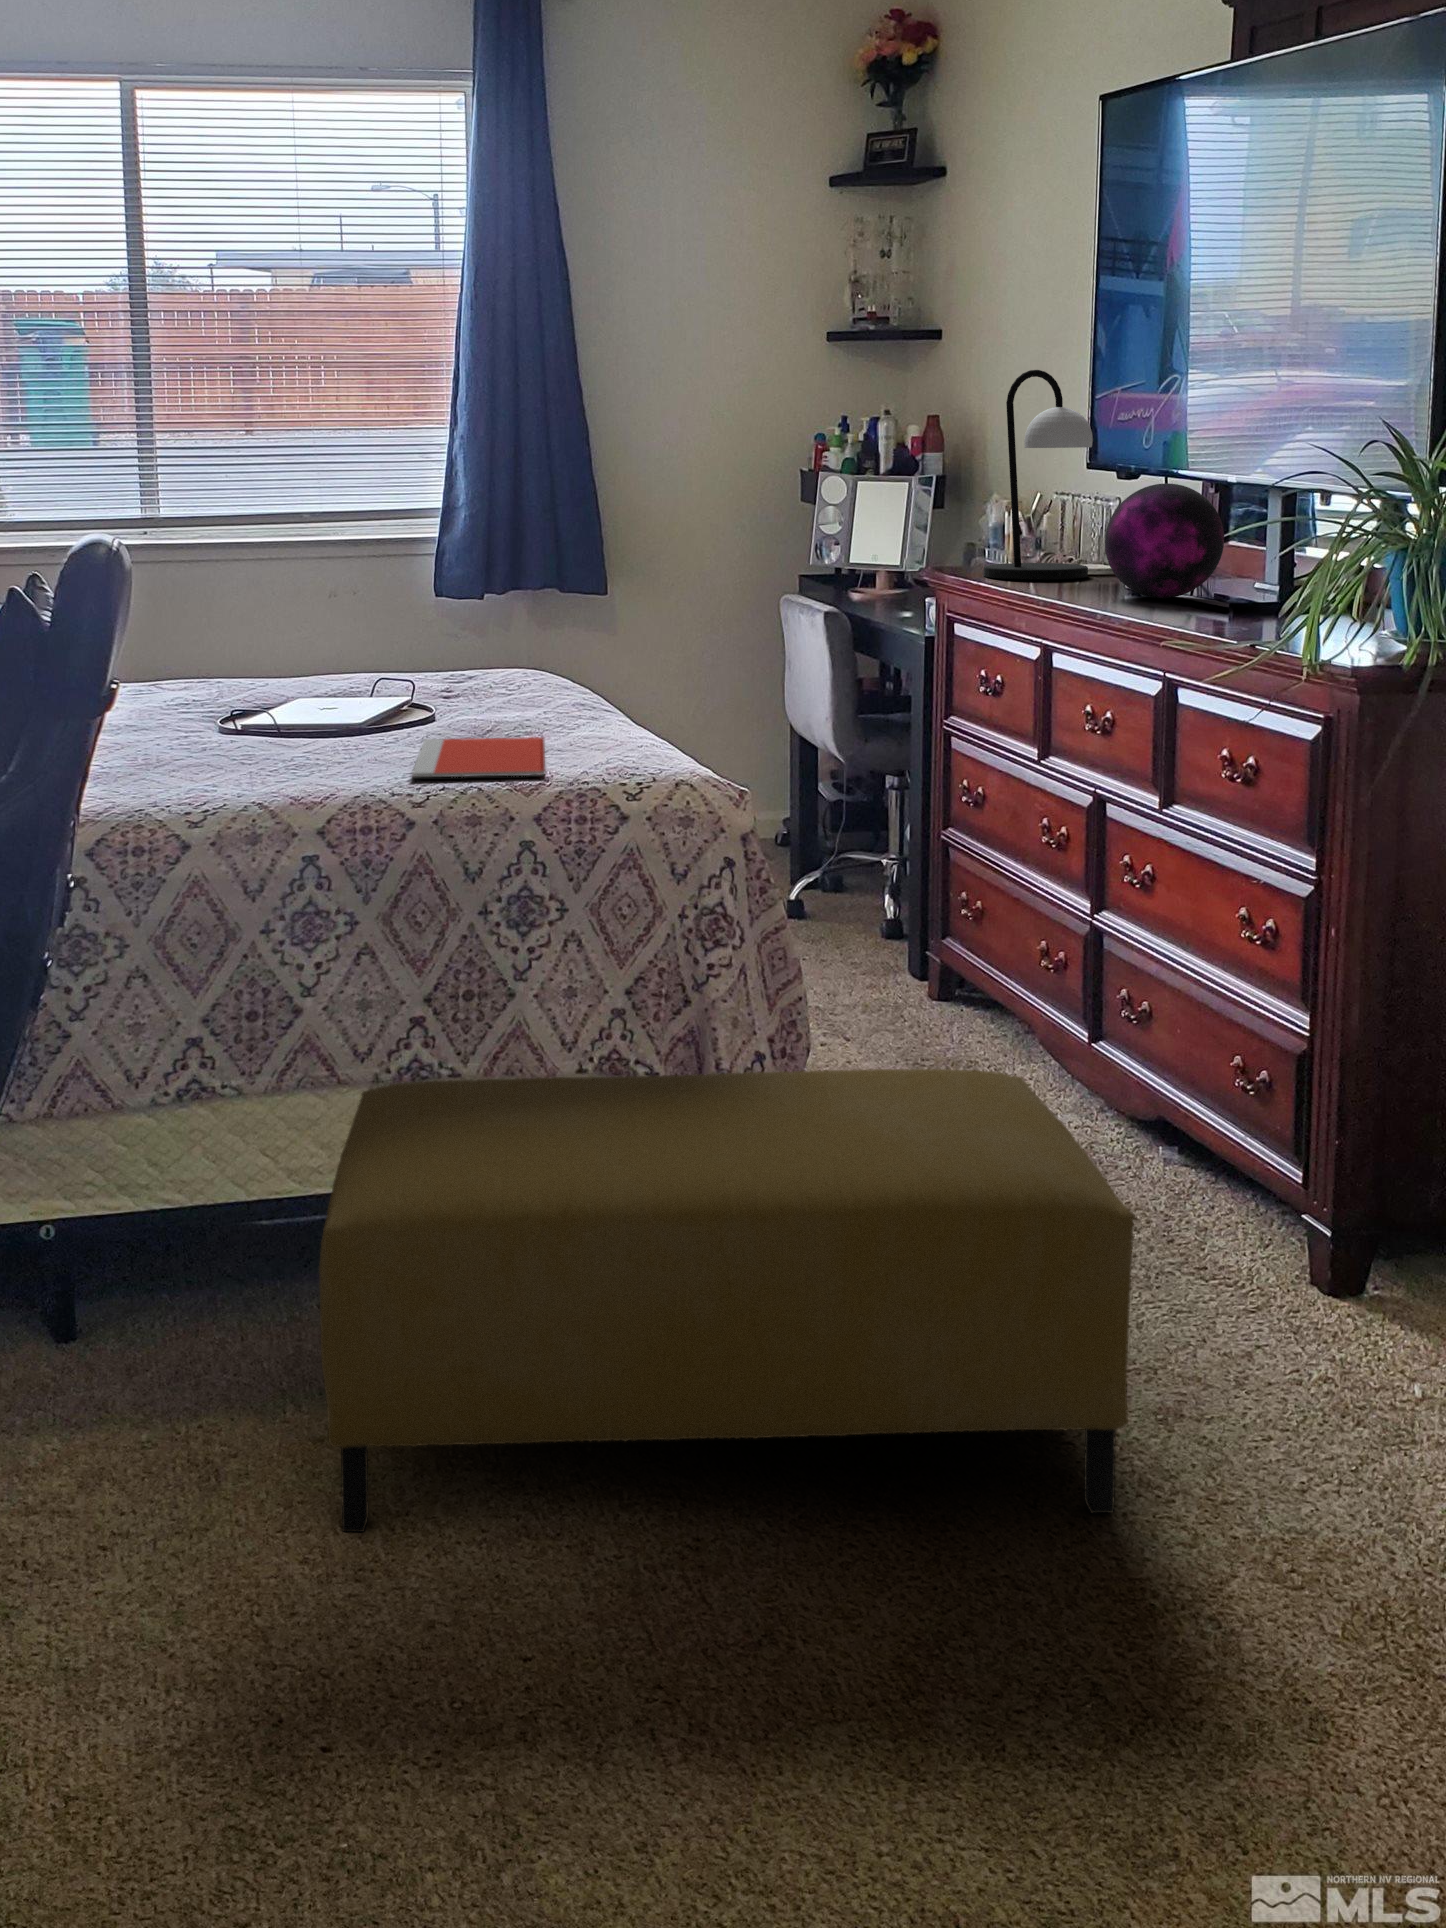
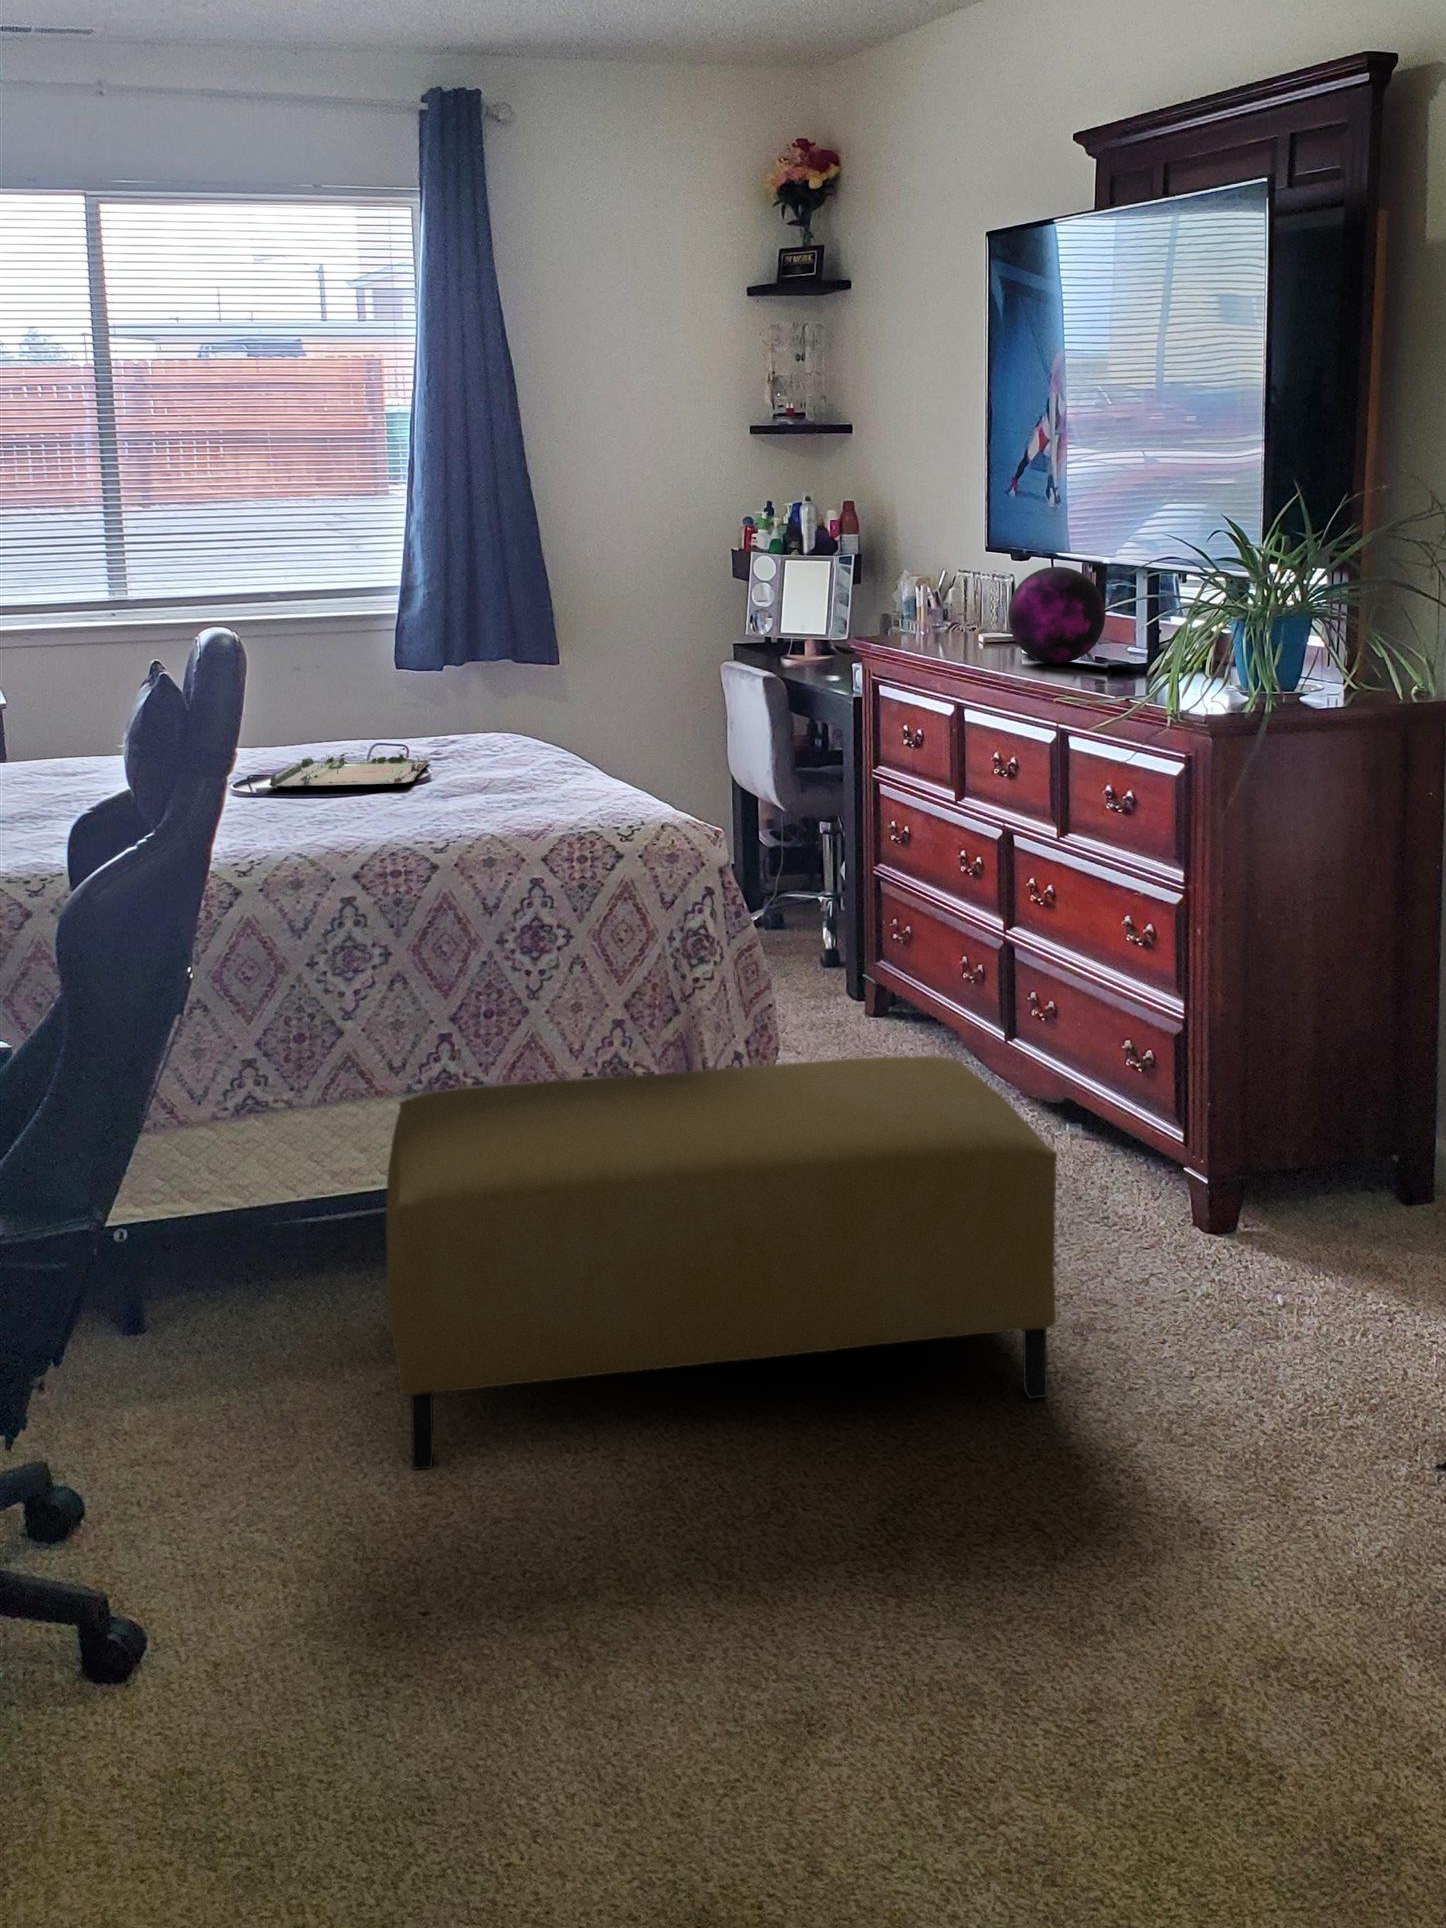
table lamp: present [984,370,1093,580] -> none [905,466,994,648]
tray: none [259,682,441,730] -> present [269,748,431,788]
notebook: present [412,737,545,777] -> none [429,790,549,826]

